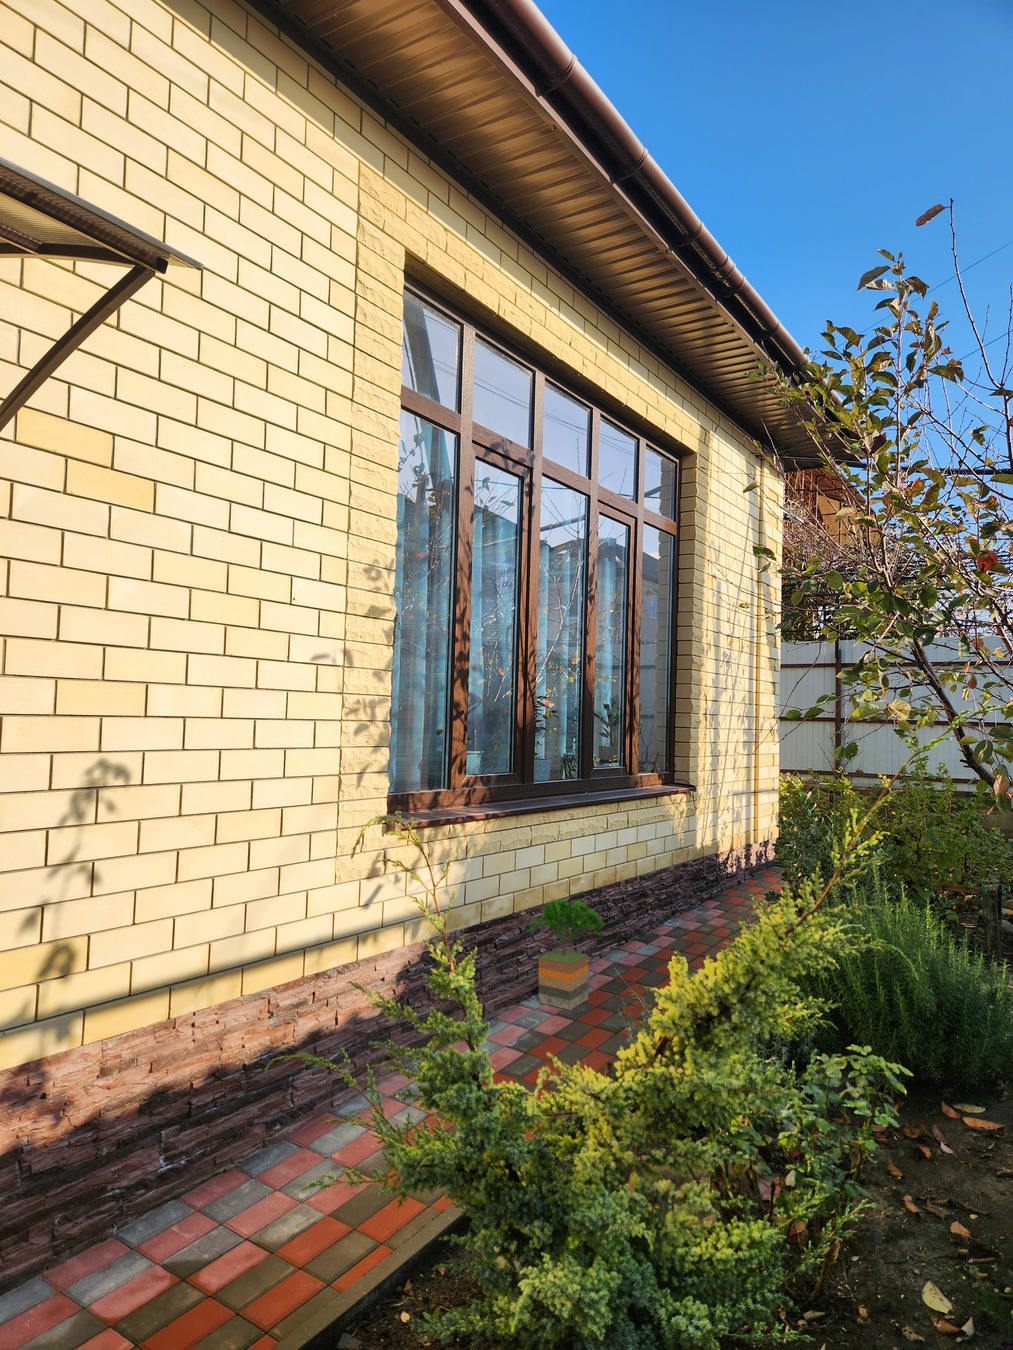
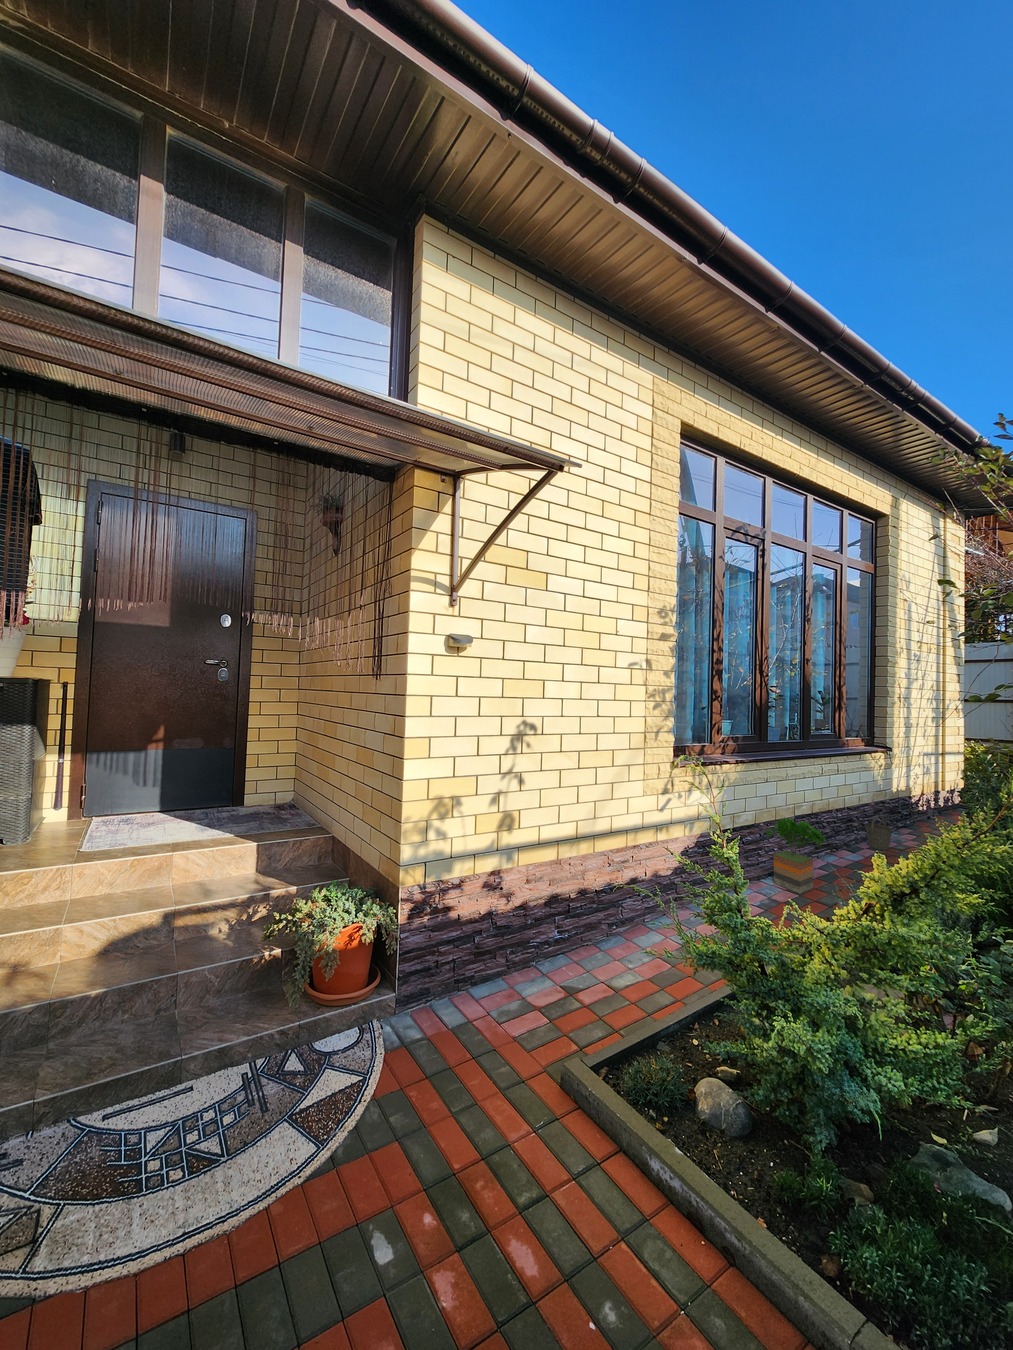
bucket: none [661,882,691,931] -> present [865,815,892,850]

